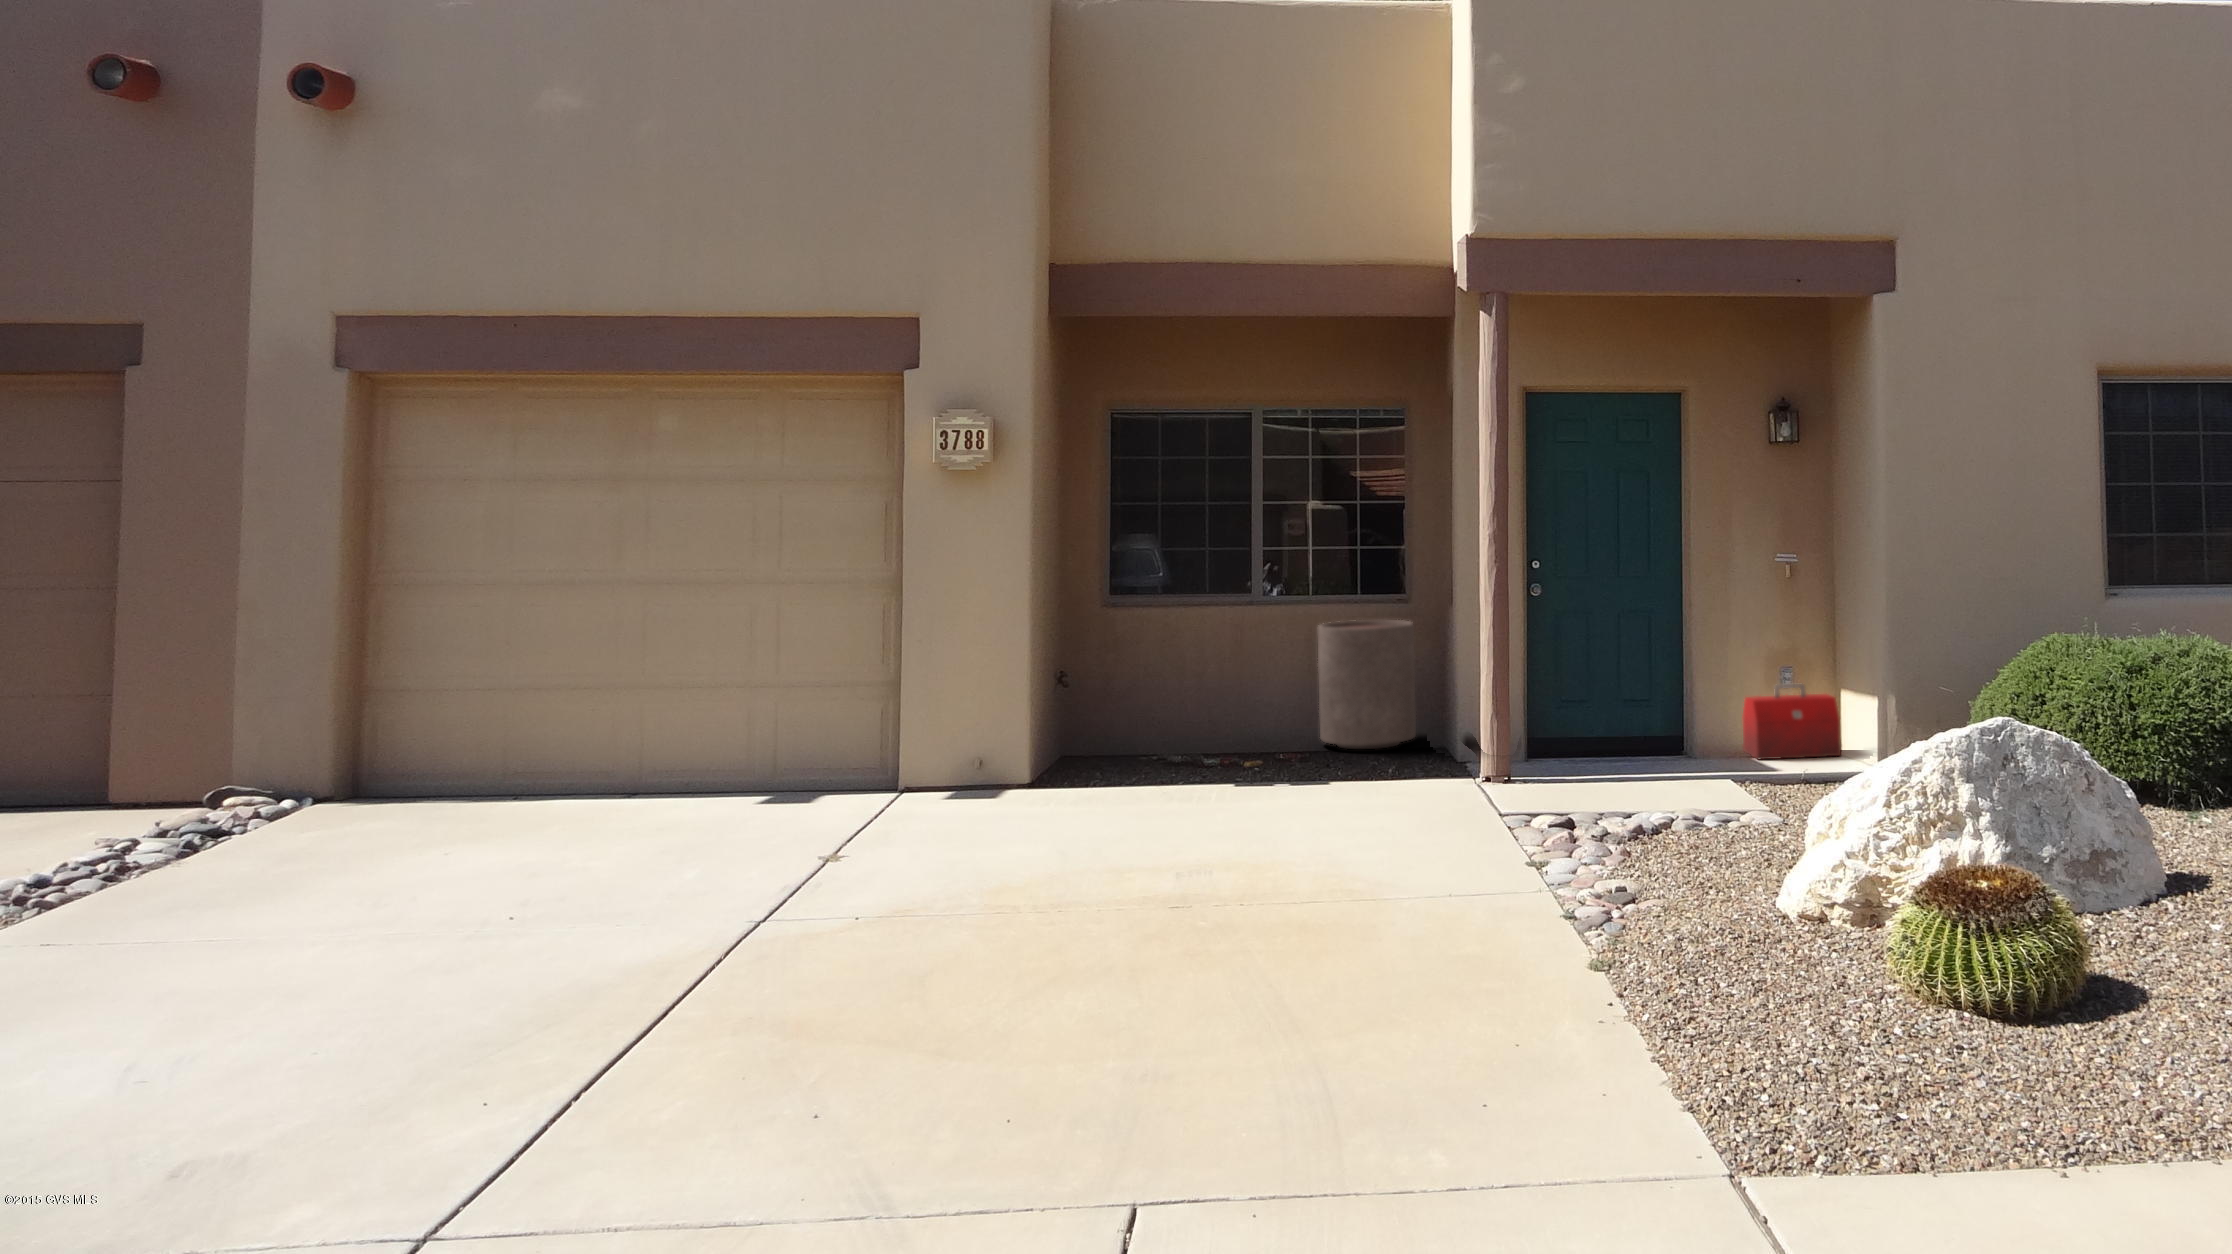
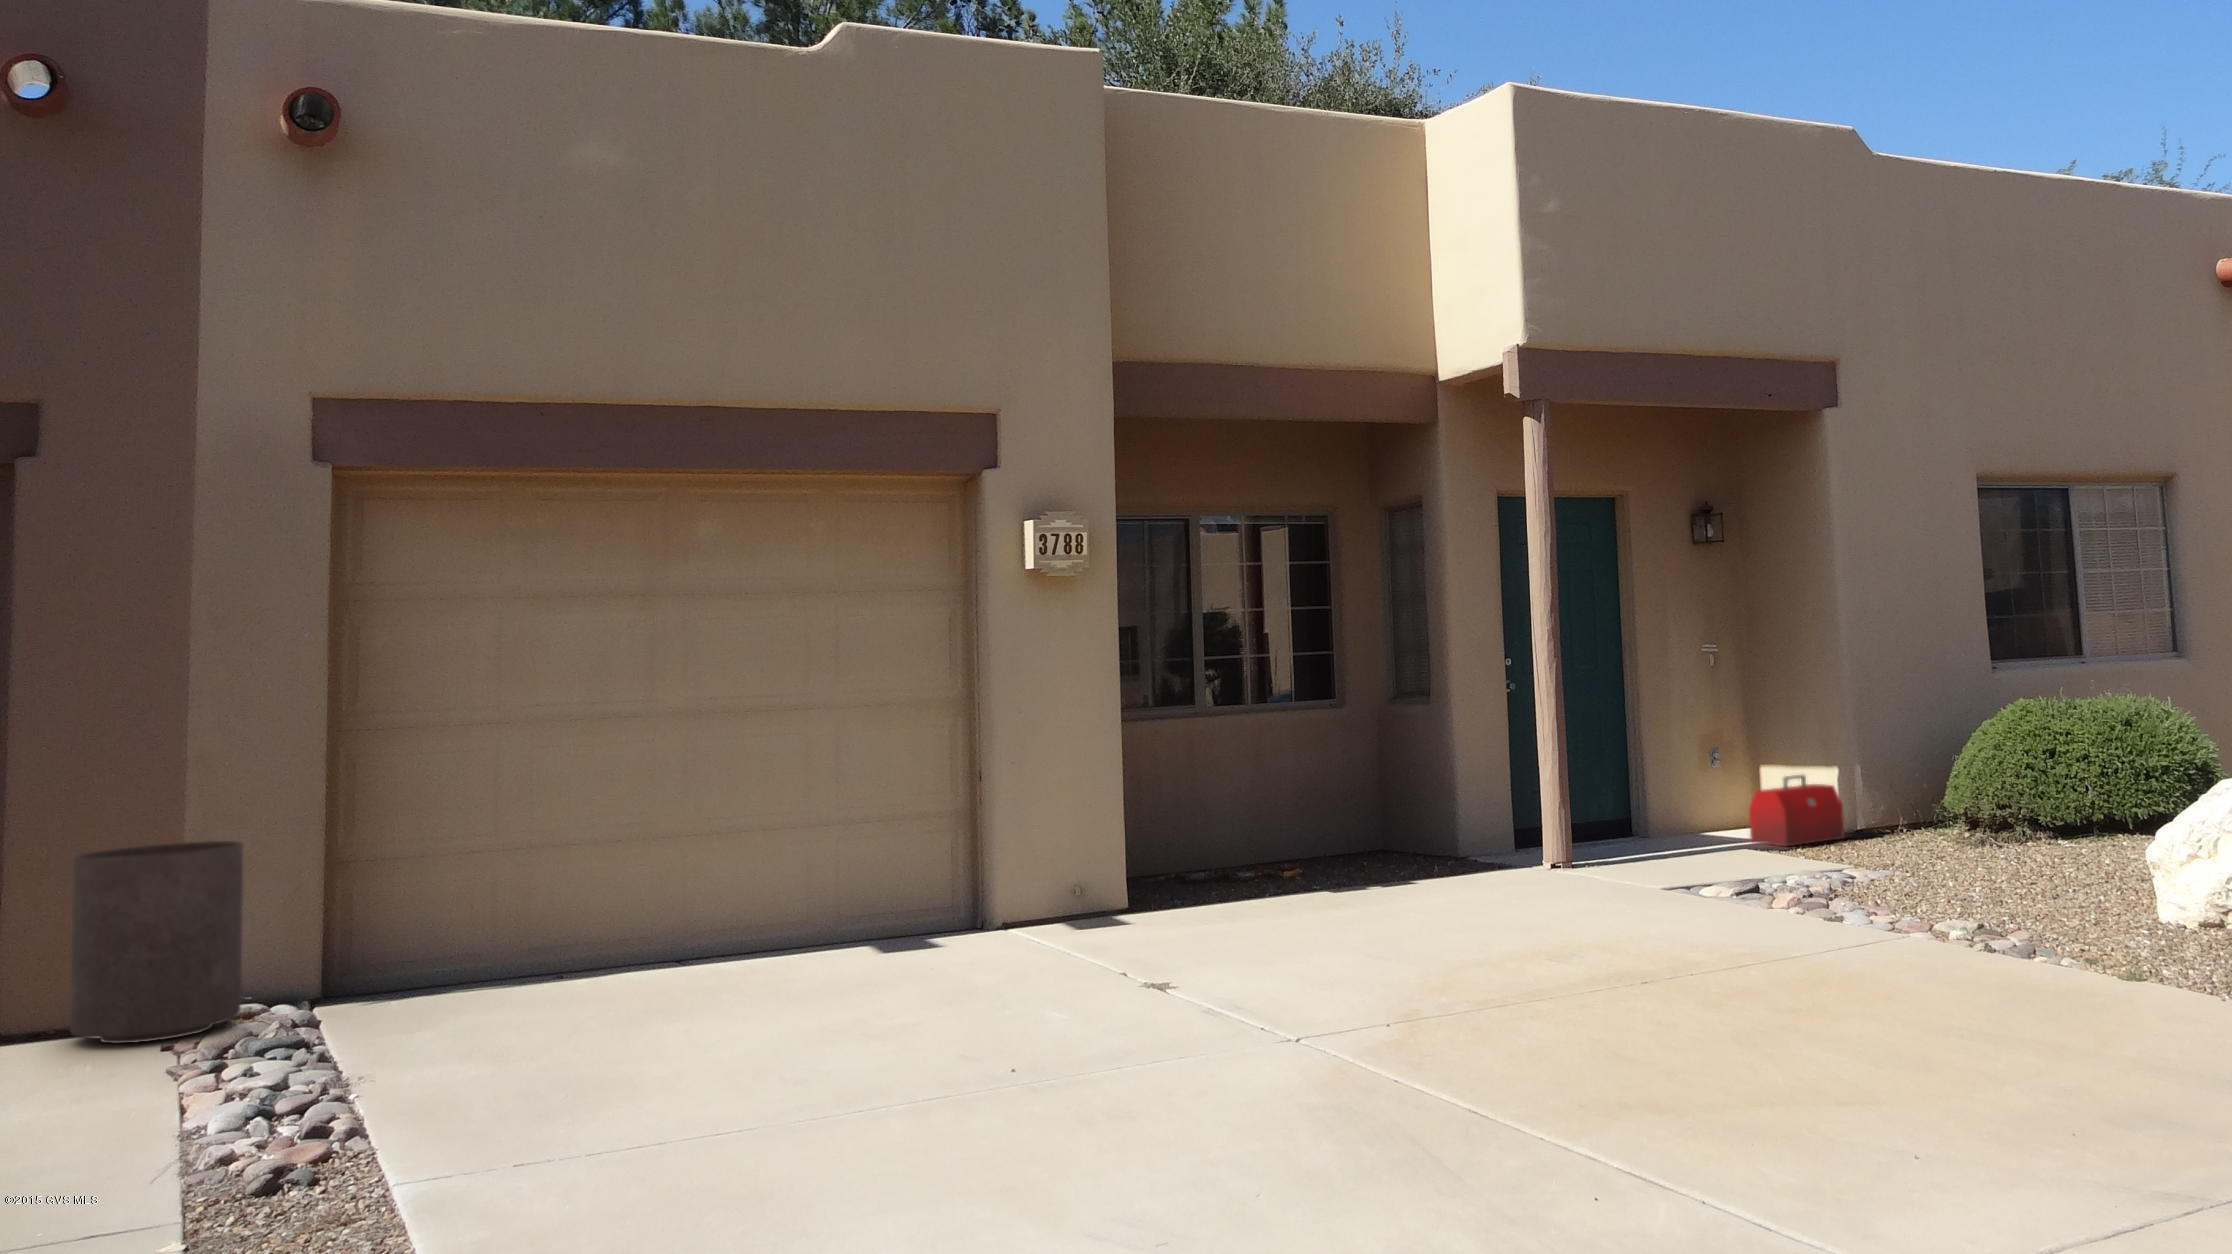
trash can: present [1318,620,1416,749] -> present [70,841,243,1043]

